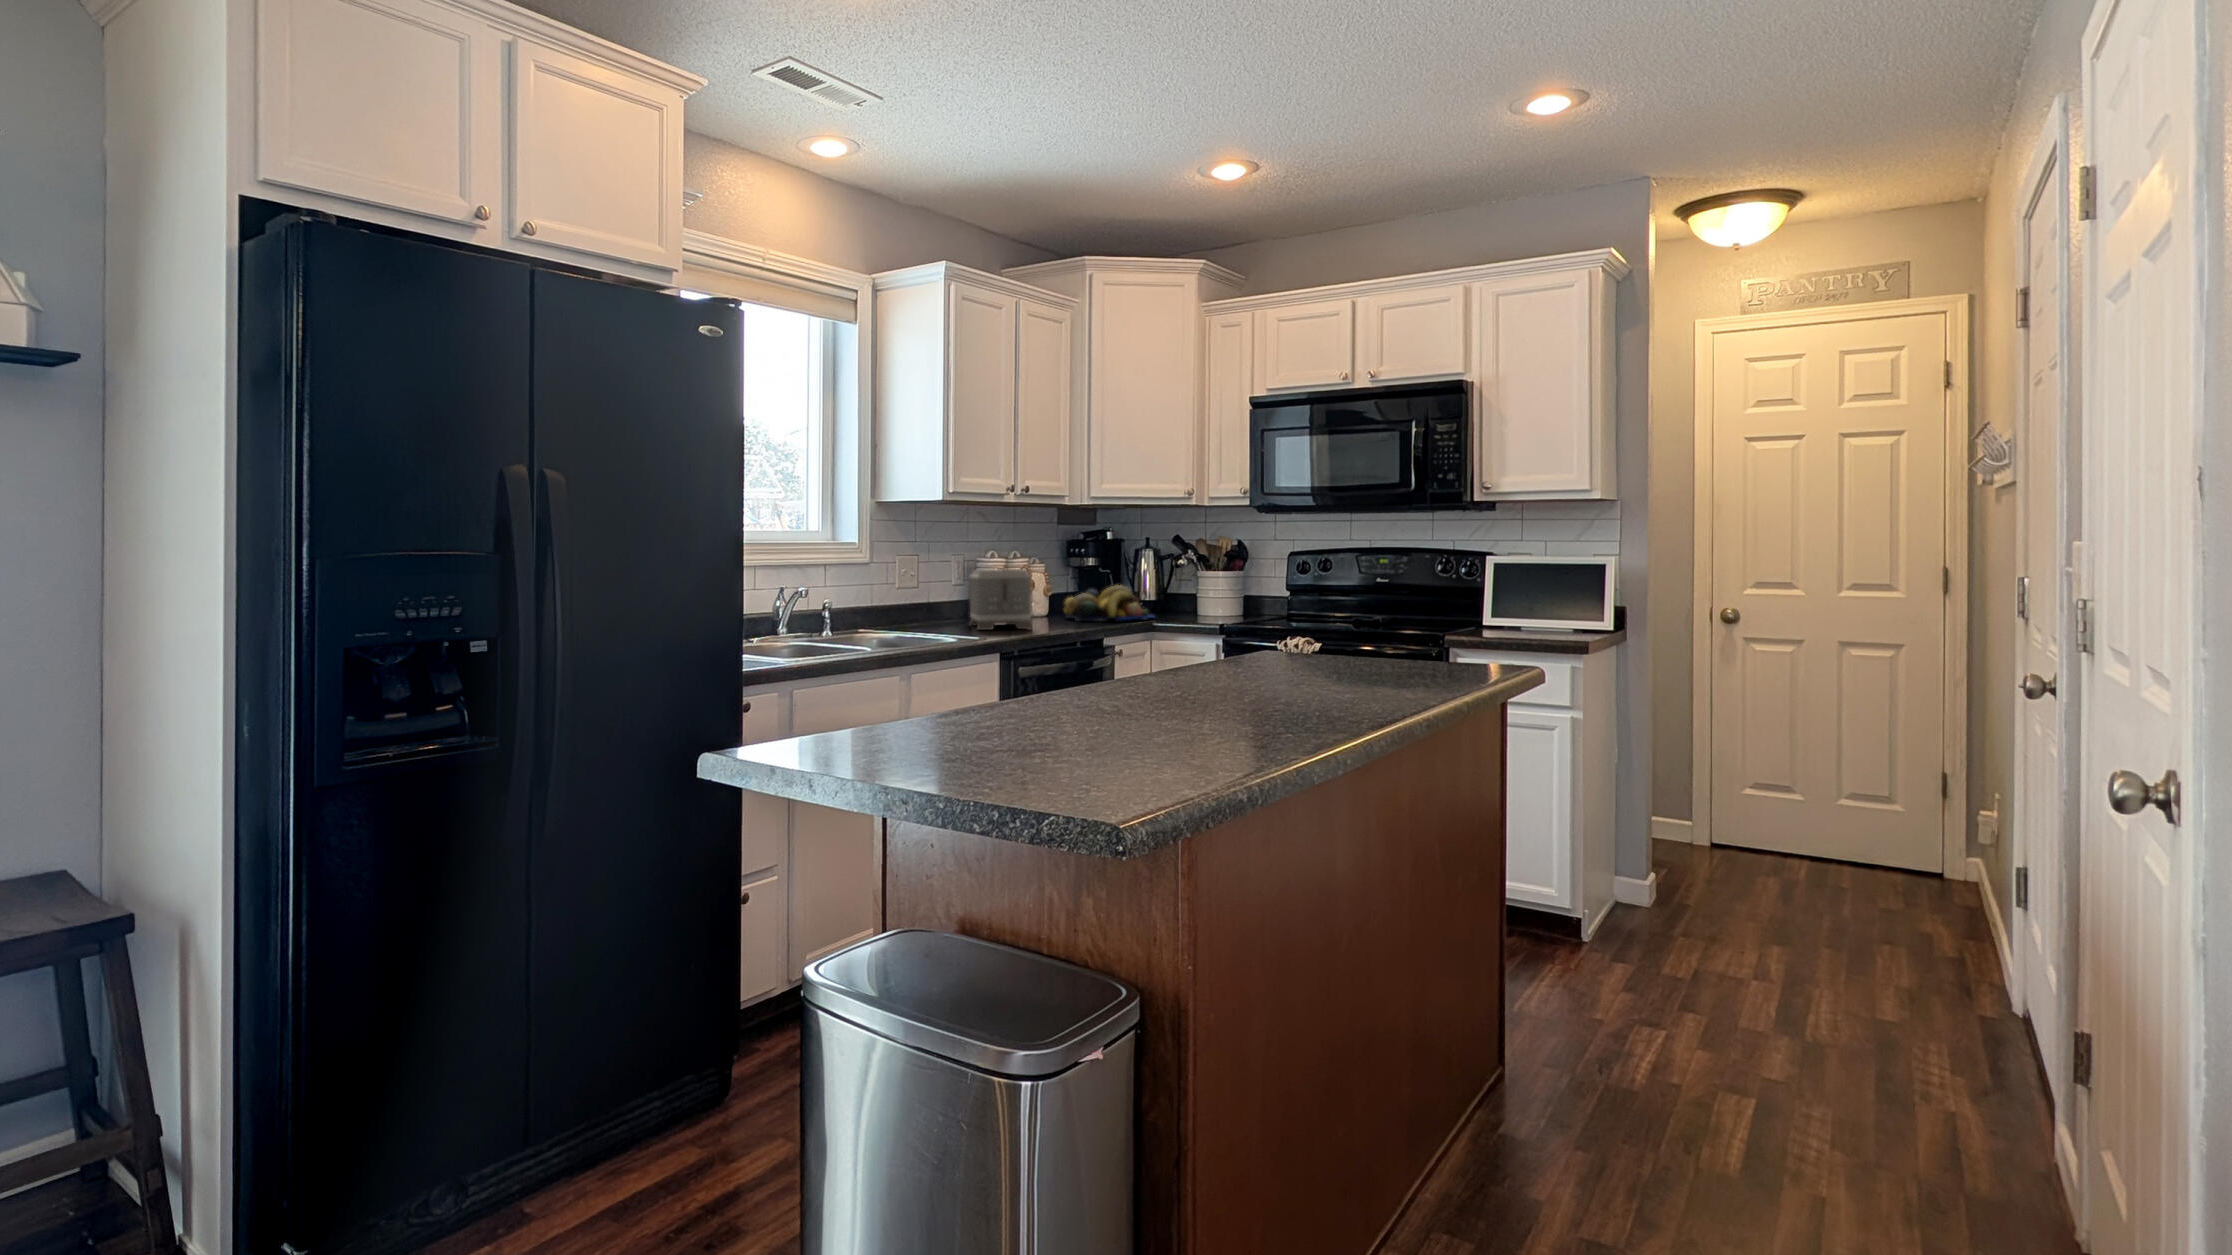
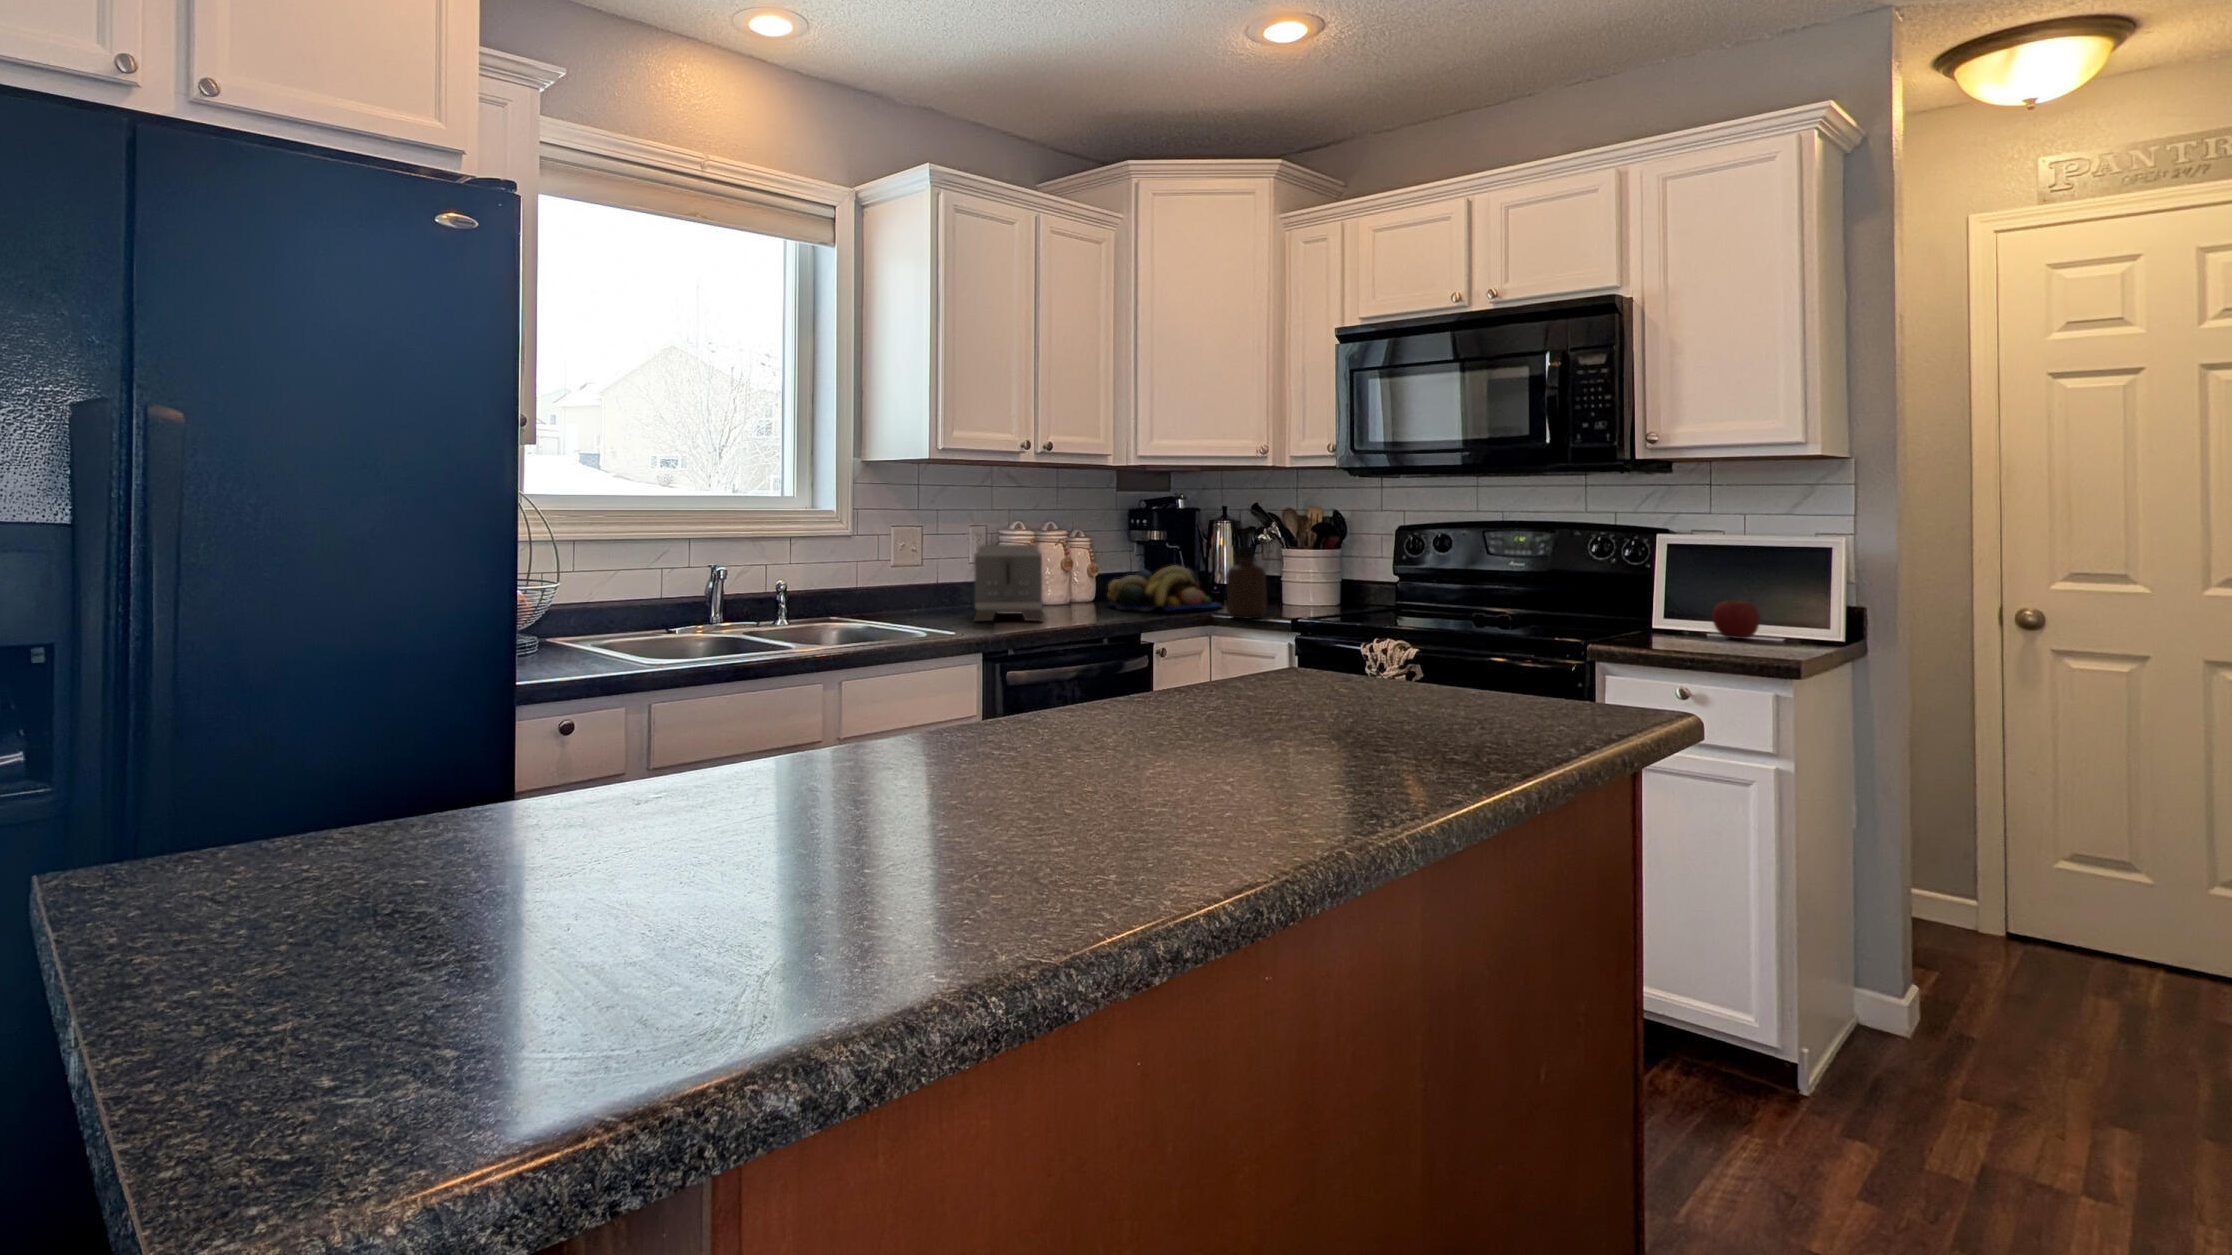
soap dispenser: none [1168,555,1199,625] -> present [1227,529,1267,618]
apple: none [1526,600,1558,630] -> present [1712,599,1760,639]

